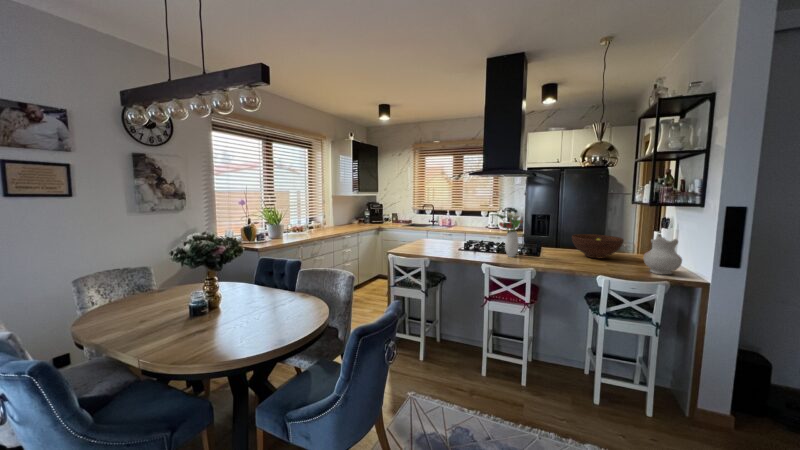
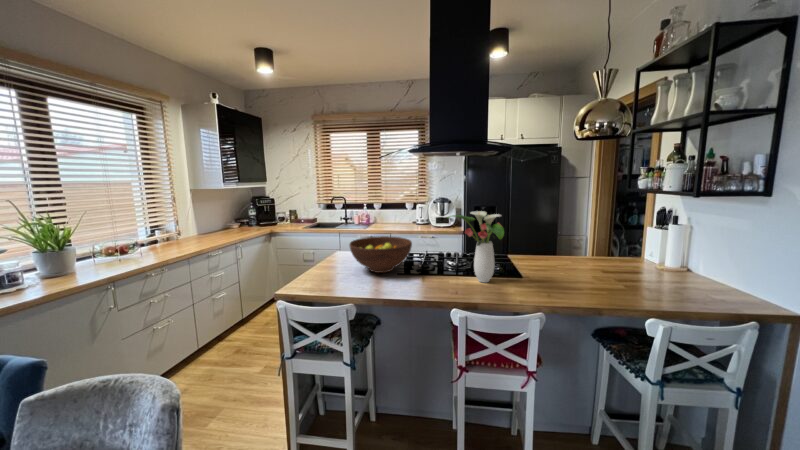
fruit bowl: present [572,234,624,259] -> present [350,236,412,273]
ceramic pitcher: present [644,234,682,274] -> none [677,235,738,299]

